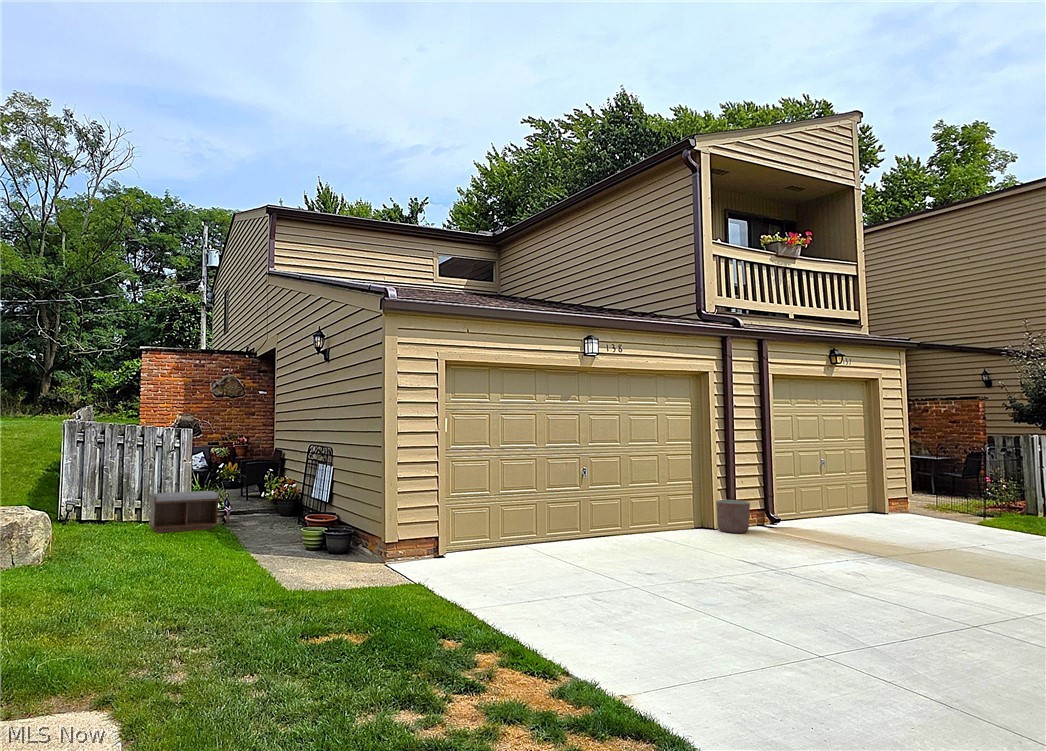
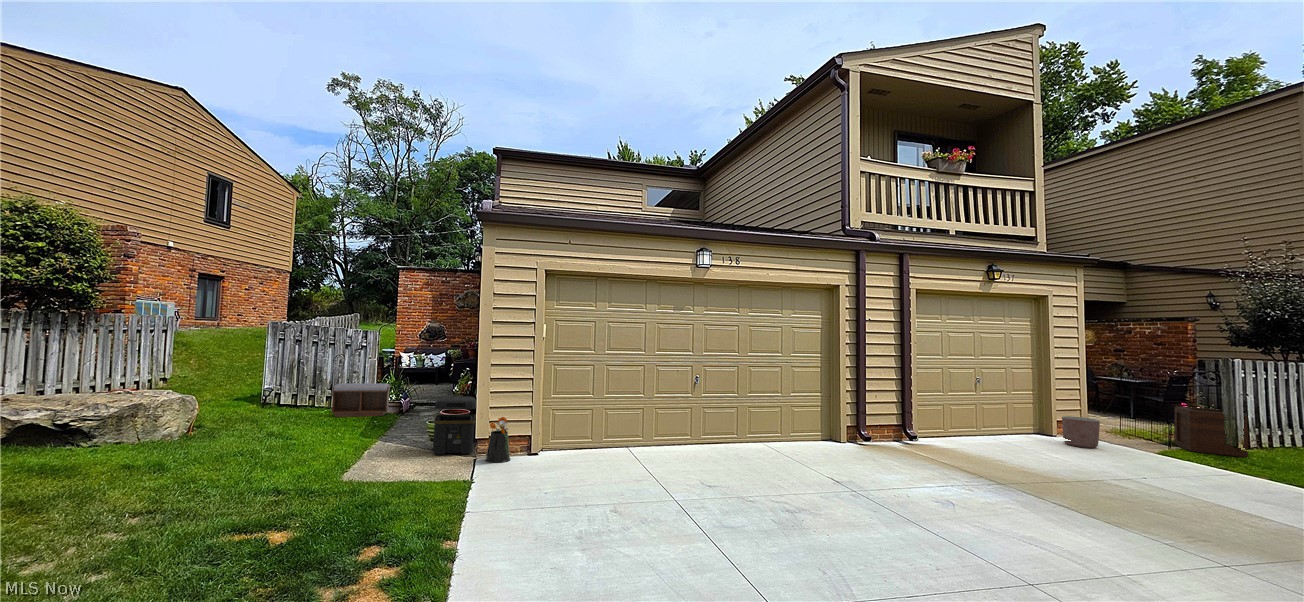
wooden crate: none [974,477,1031,518] -> present [1175,406,1248,458]
toolbox: none [330,499,380,562] -> present [433,397,476,455]
planter: present [716,500,750,533] -> present [1062,416,1100,448]
watering can: none [399,517,425,565] -> present [485,417,510,462]

